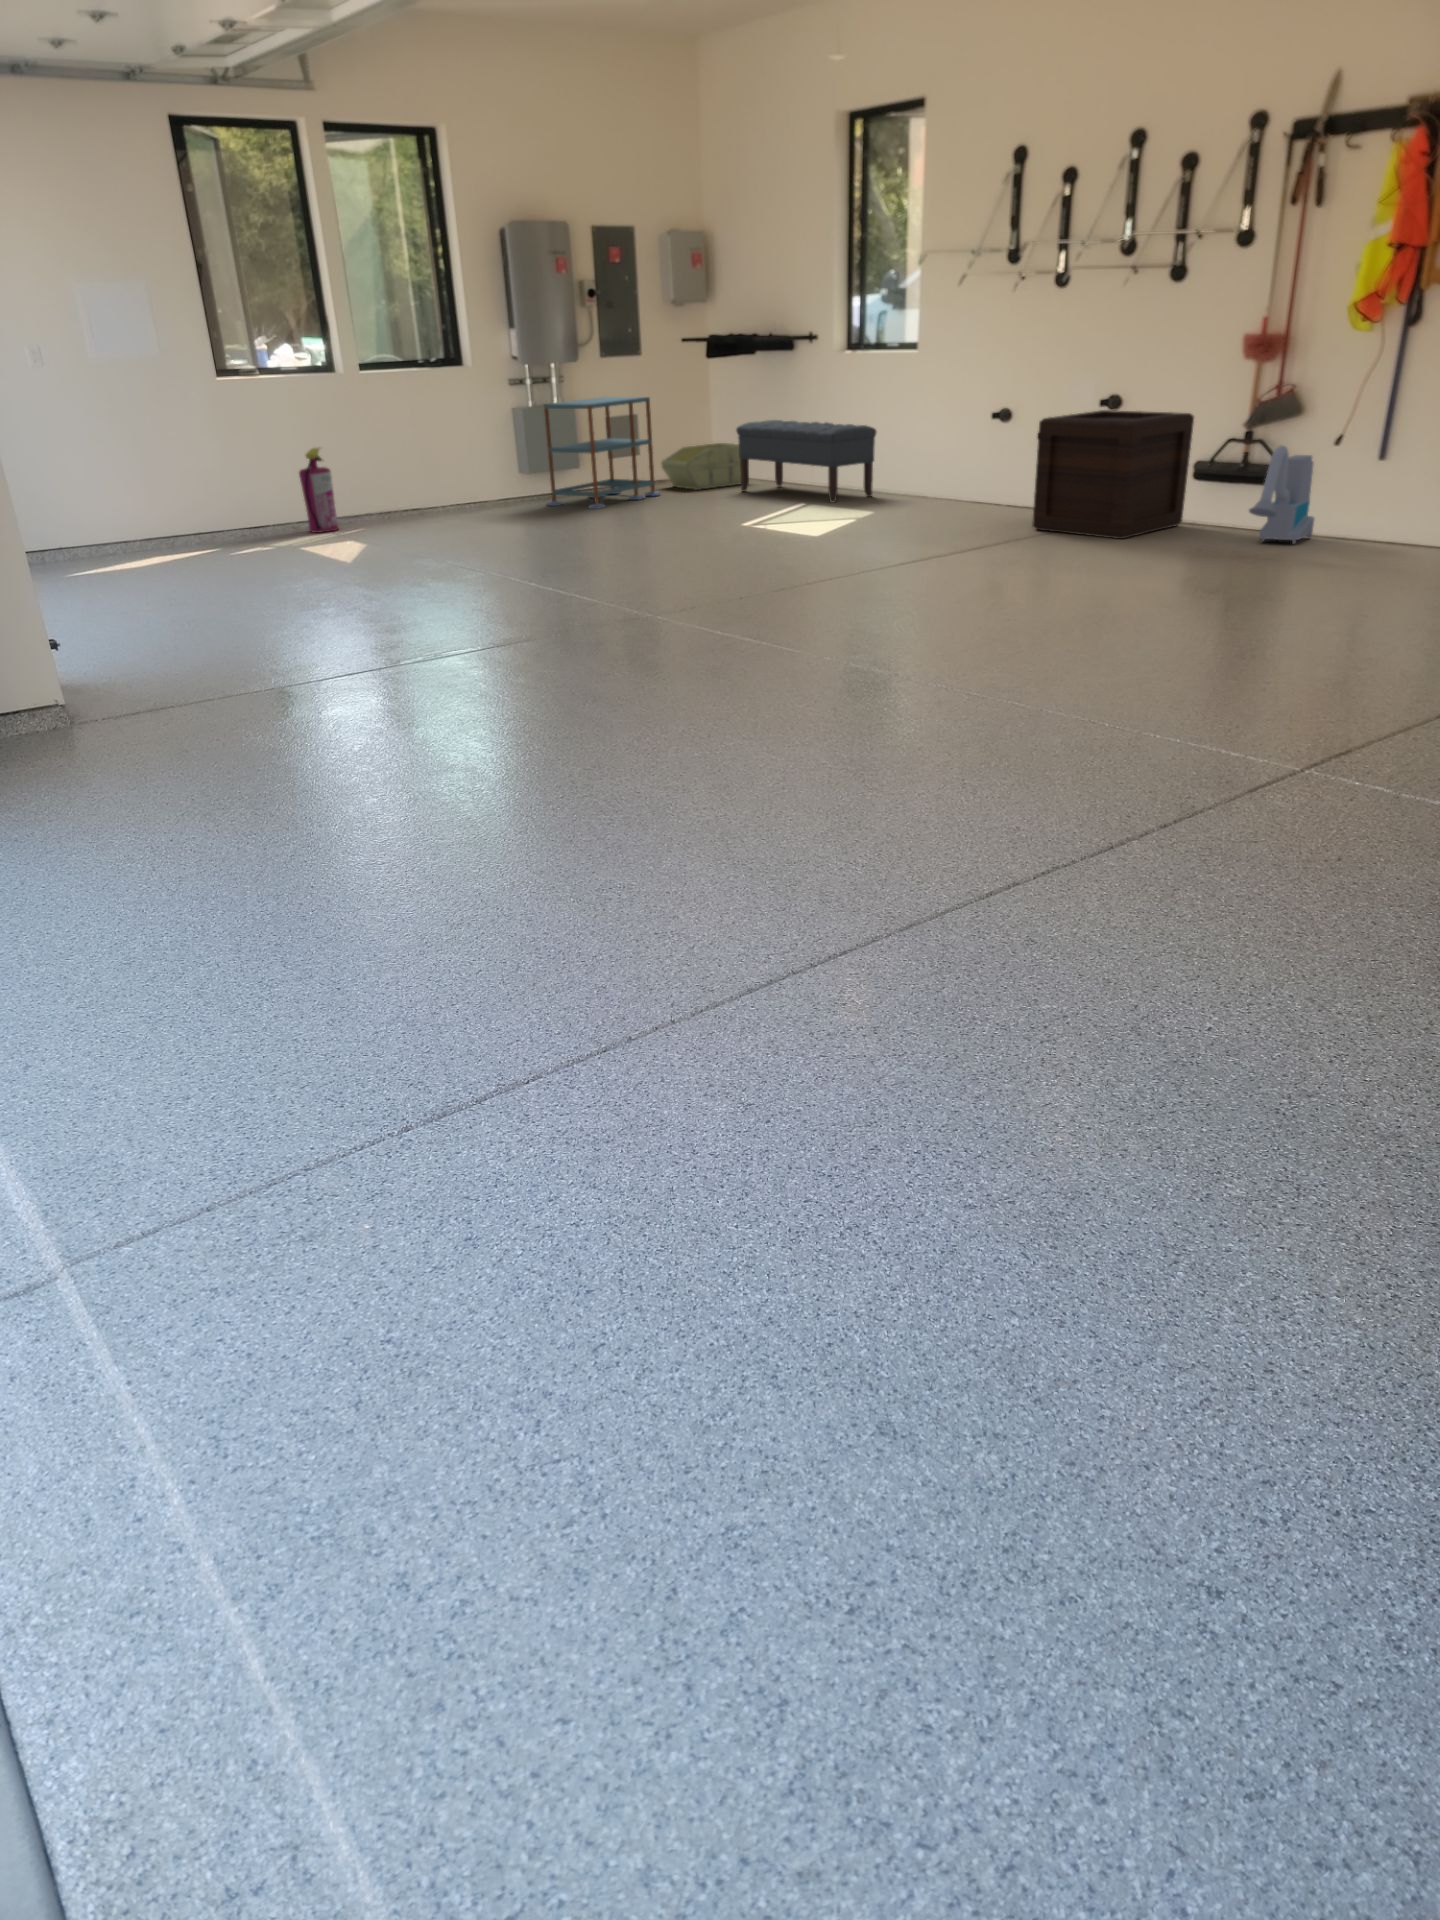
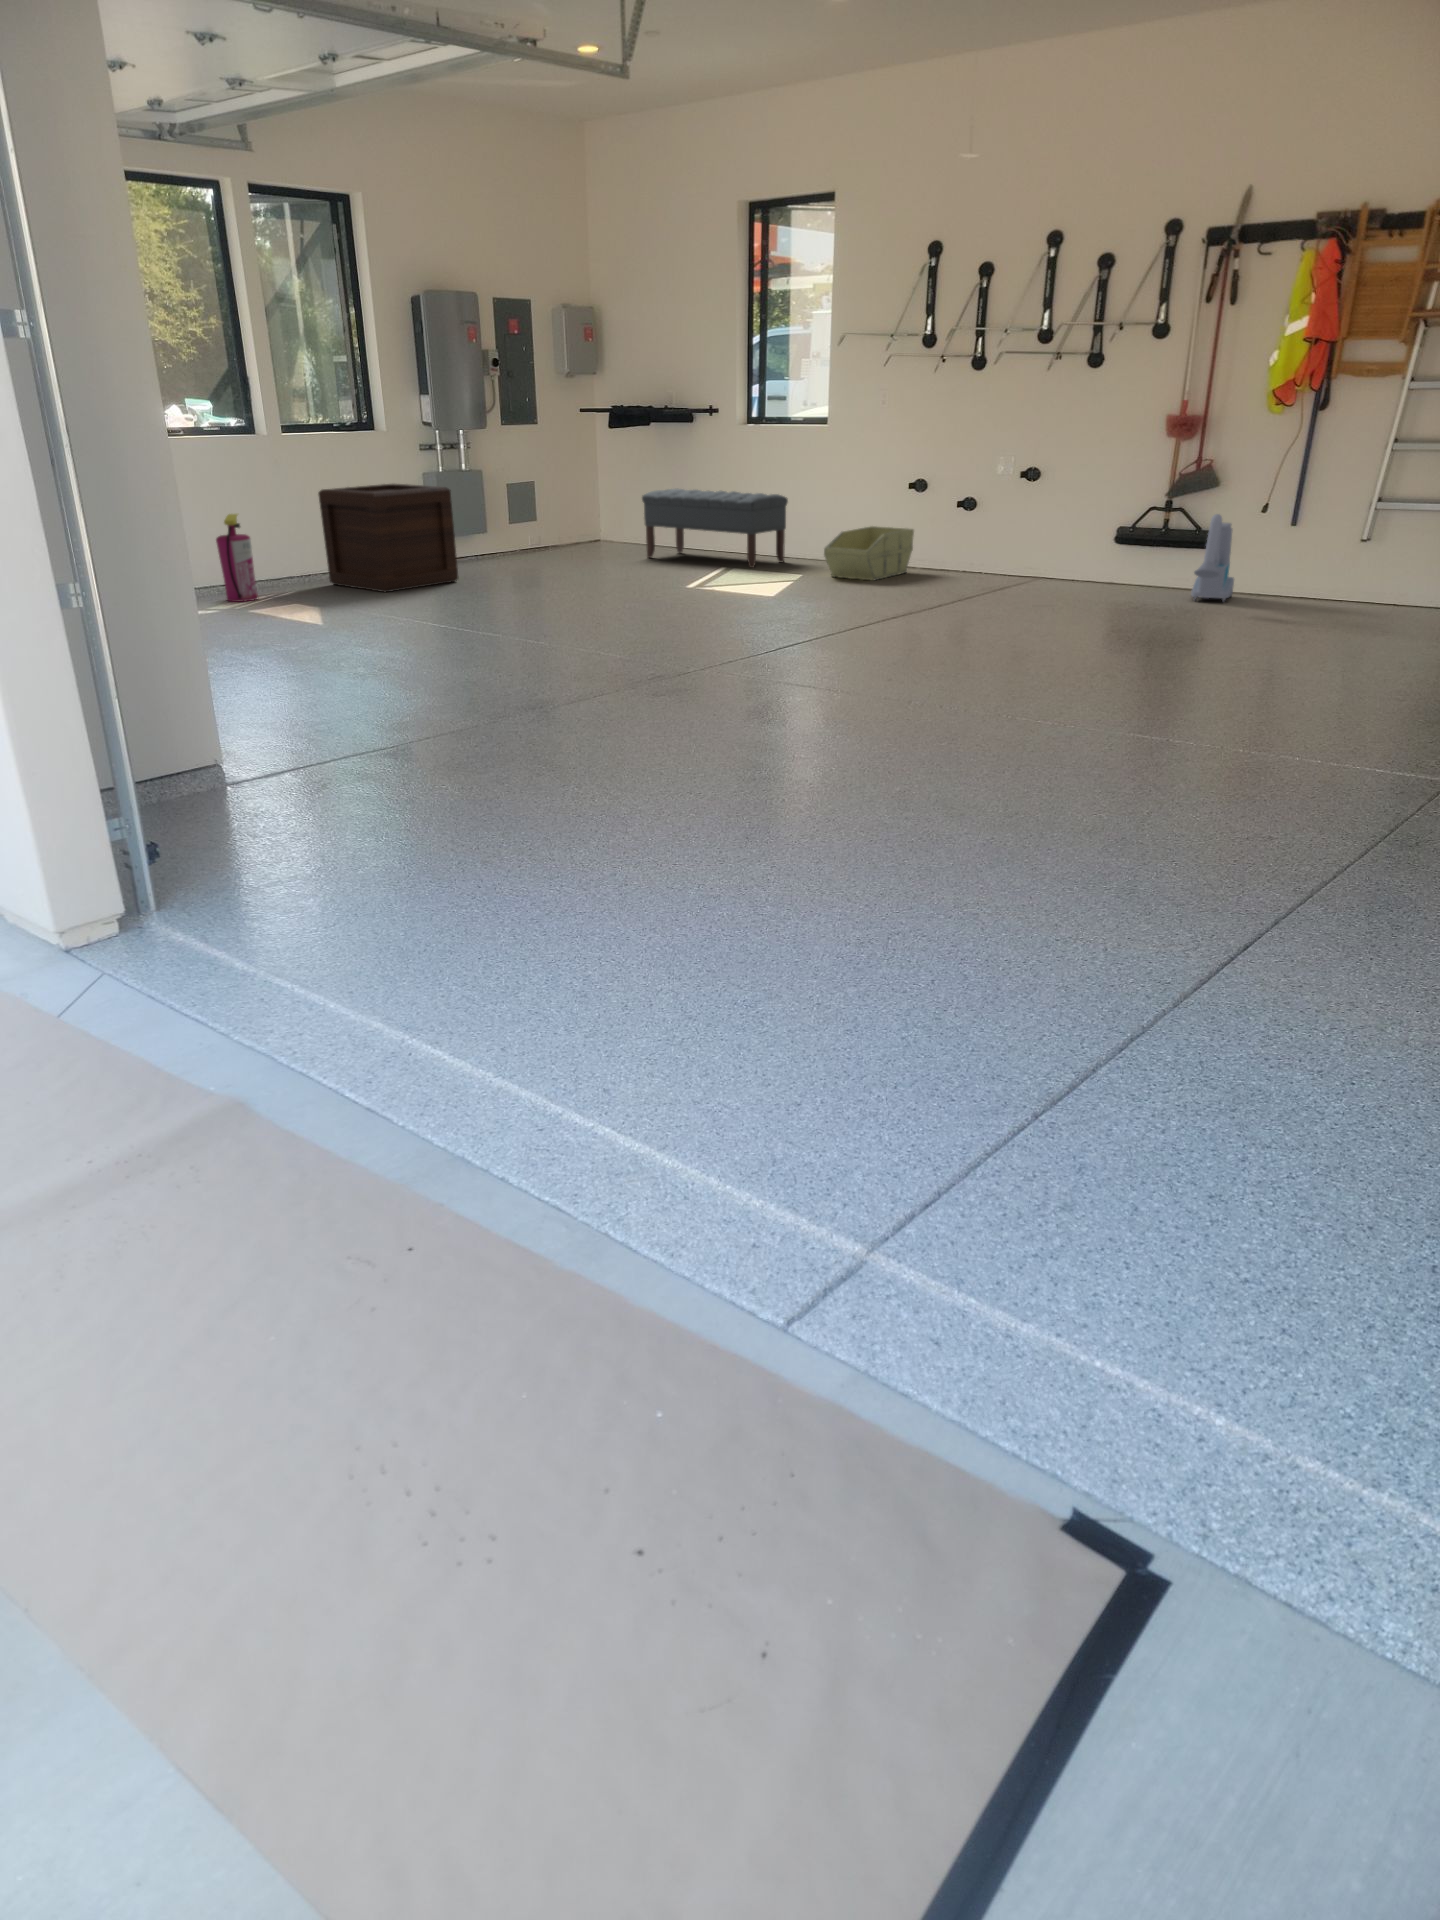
shelving unit: present [544,397,661,509] -> none [457,465,569,576]
wooden crate: present [1032,410,1194,539] -> present [318,484,458,592]
storage bin: present [662,443,741,490] -> present [824,526,914,580]

